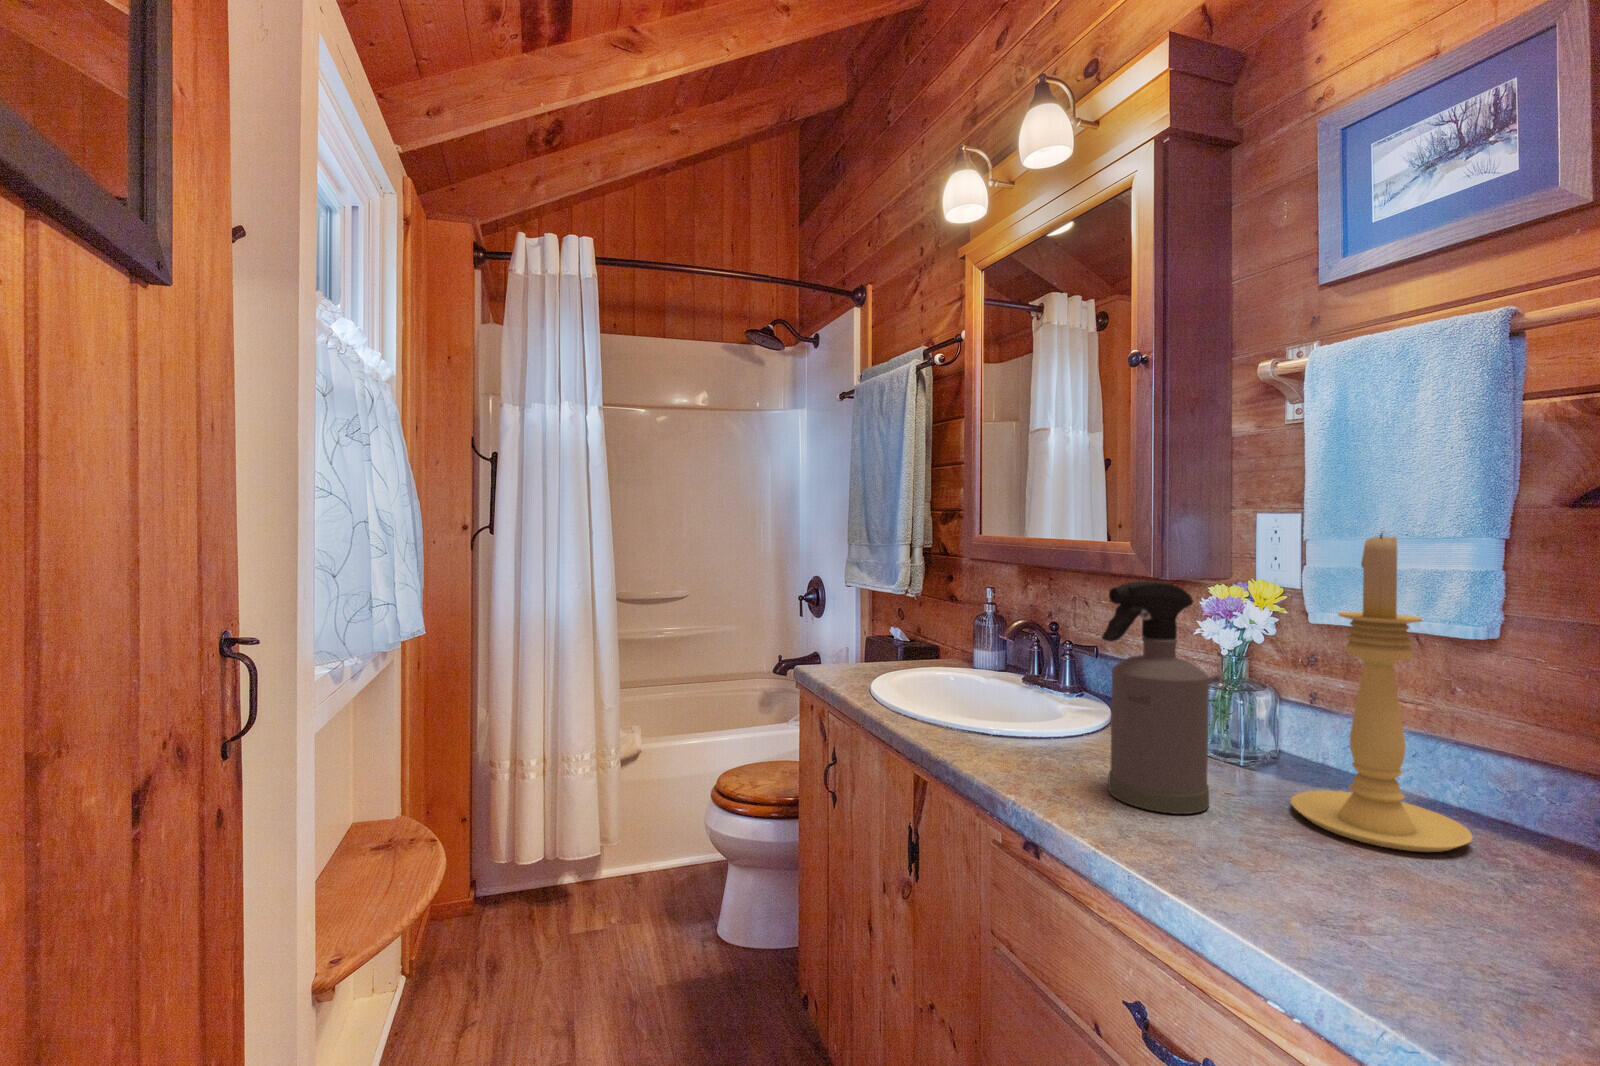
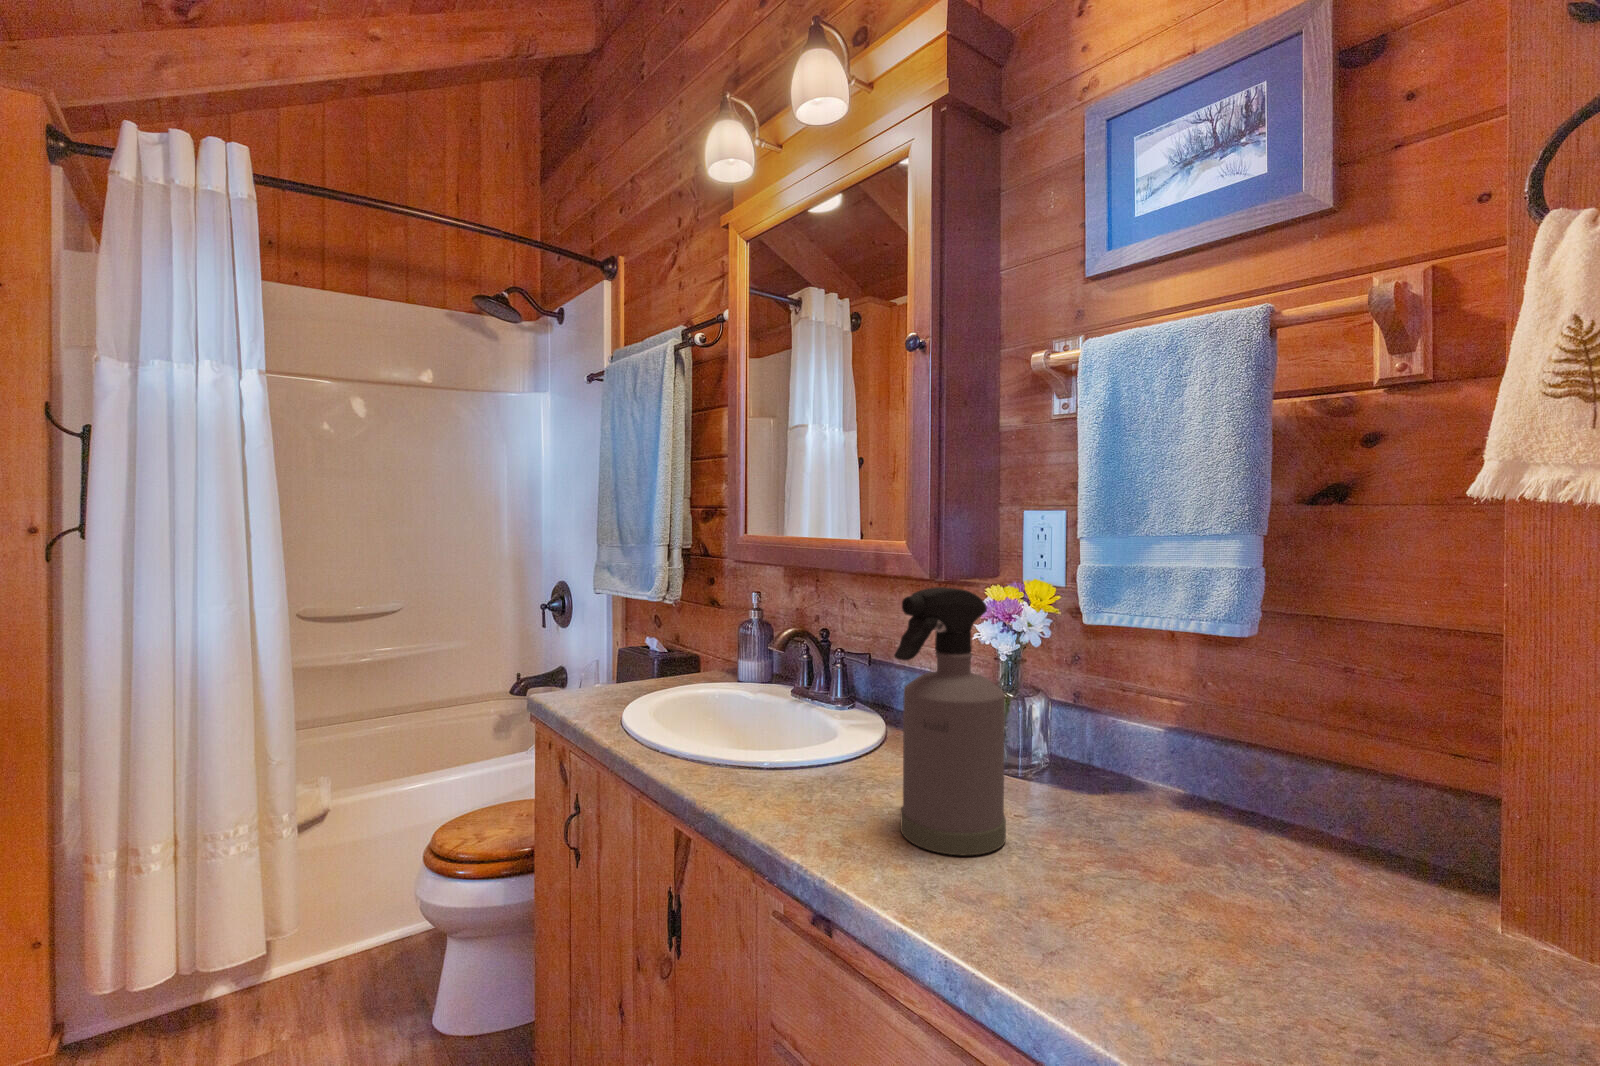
candle holder: present [1290,533,1472,852] -> none [1081,529,1248,867]

